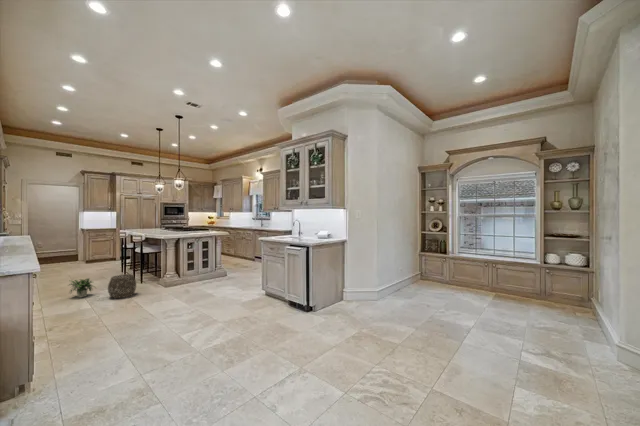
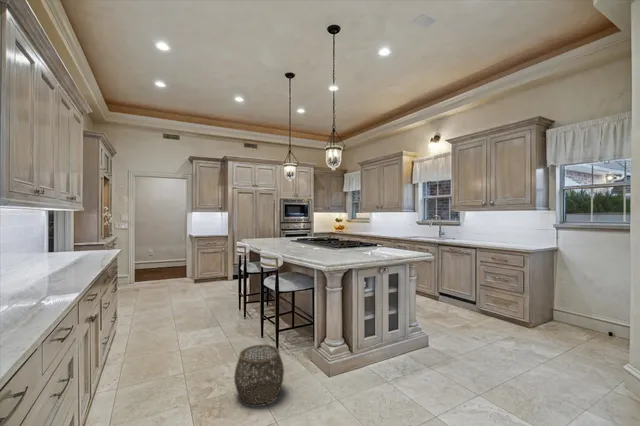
potted plant: present [69,279,92,297] -> none [156,344,213,384]

